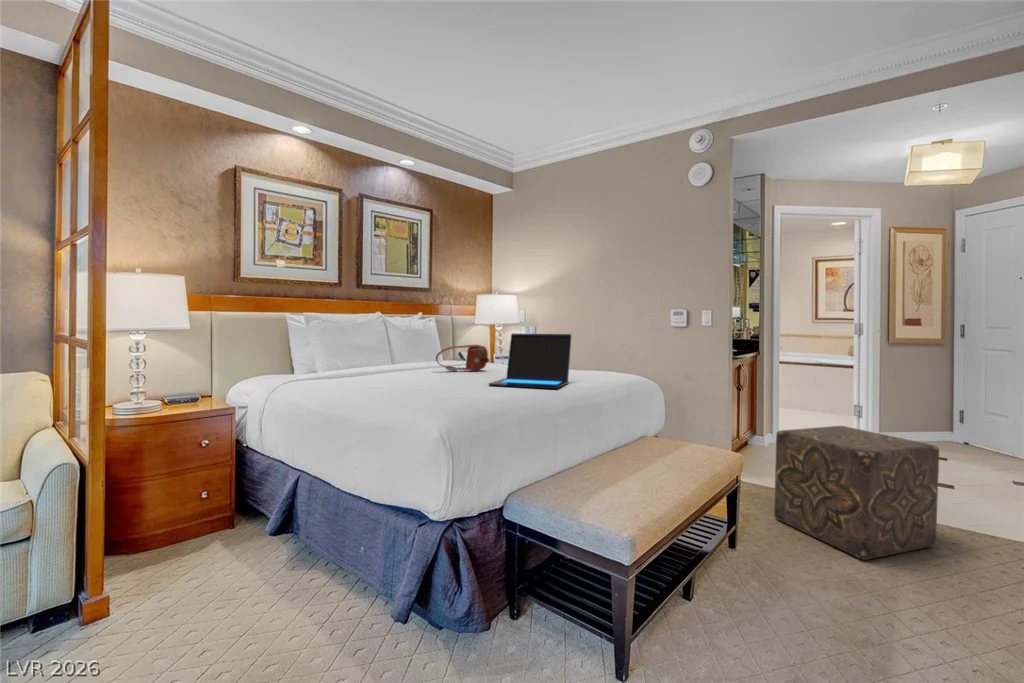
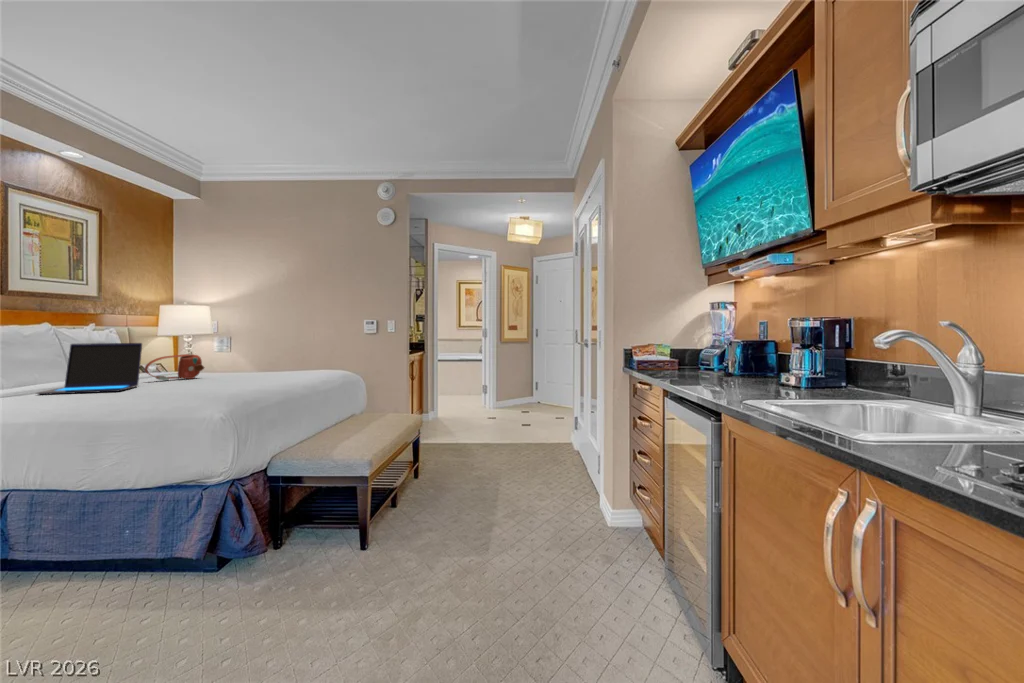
laptop: present [489,334,571,389] -> present [37,343,142,395]
ottoman: present [774,426,939,560] -> none [439,395,520,468]

